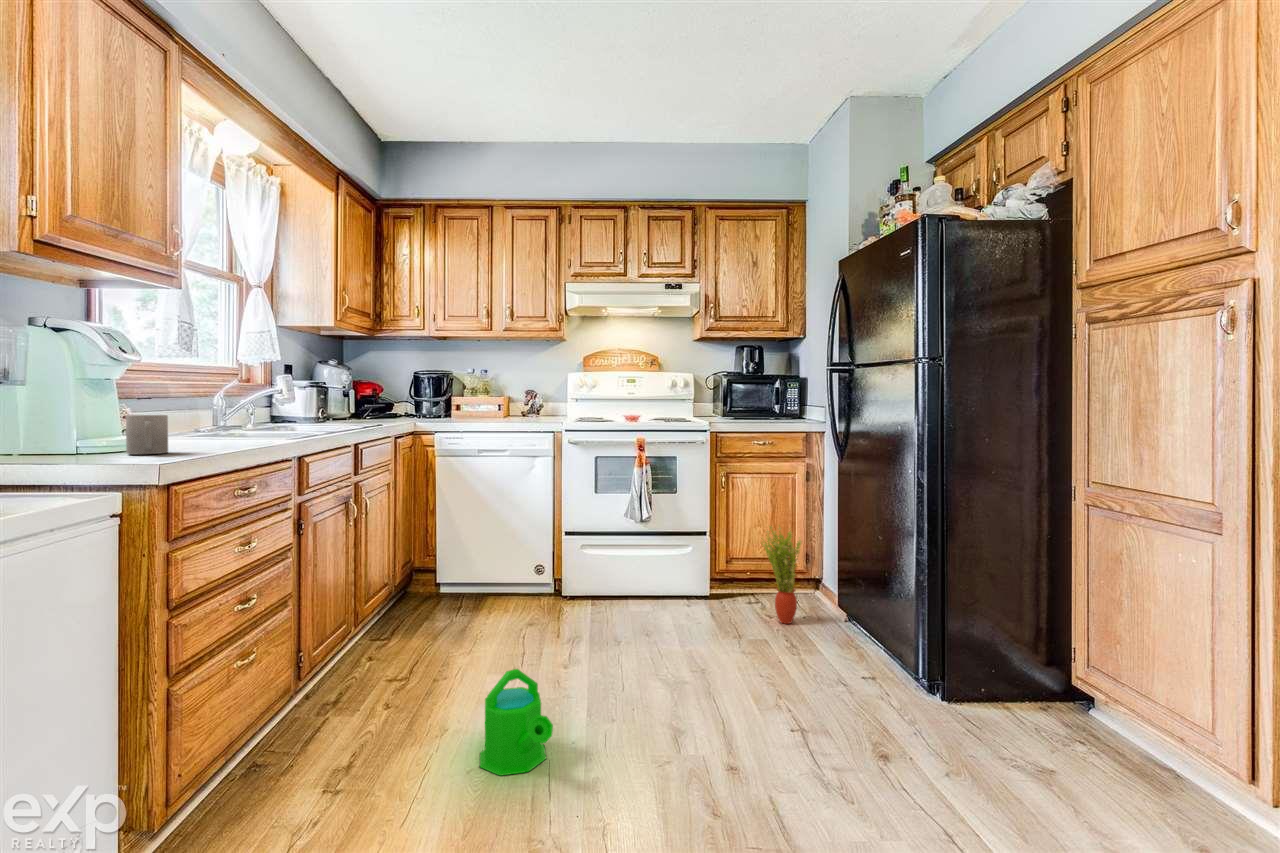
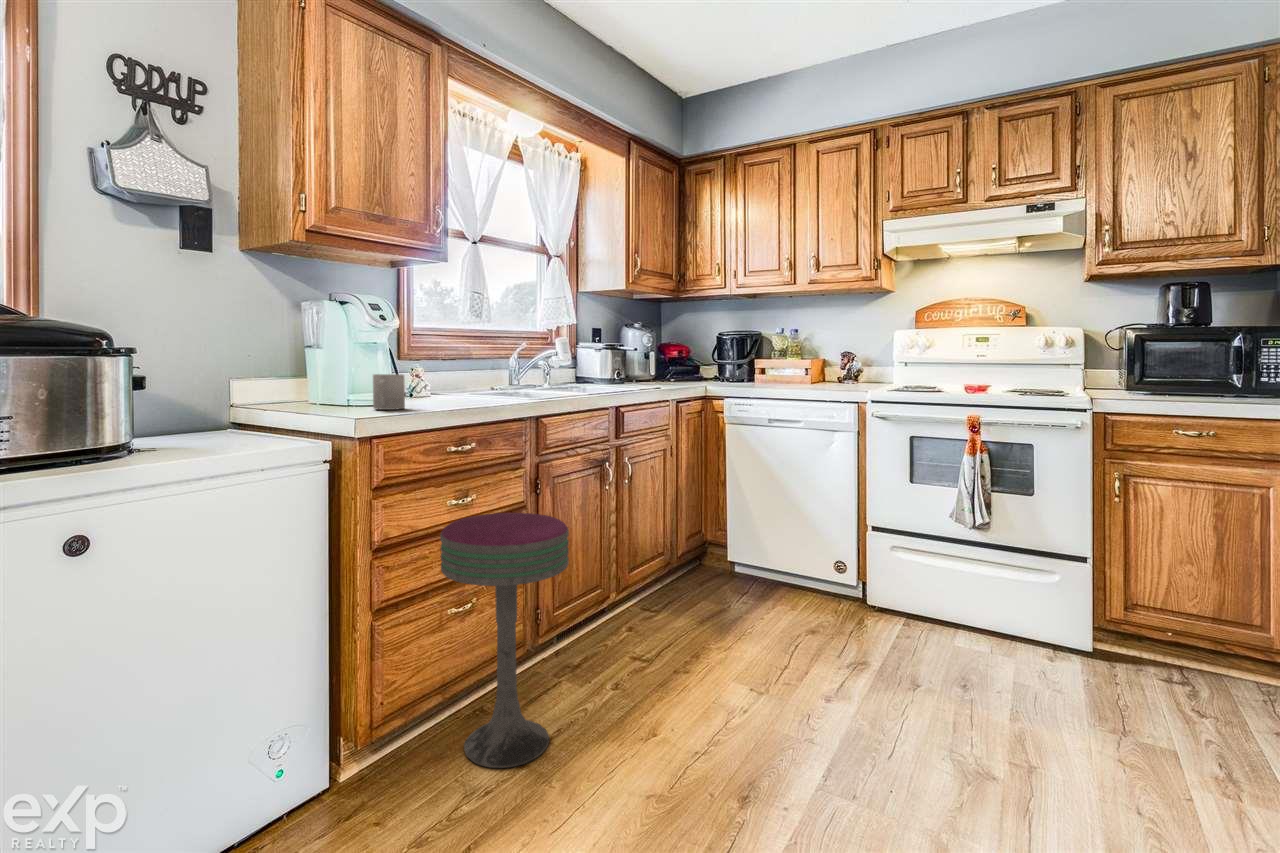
potted plant: present [762,526,802,624] -> none [1157,564,1247,730]
bar stool: none [250,548,388,804] -> present [440,513,569,768]
watering can: present [480,669,553,776] -> none [643,689,727,819]

